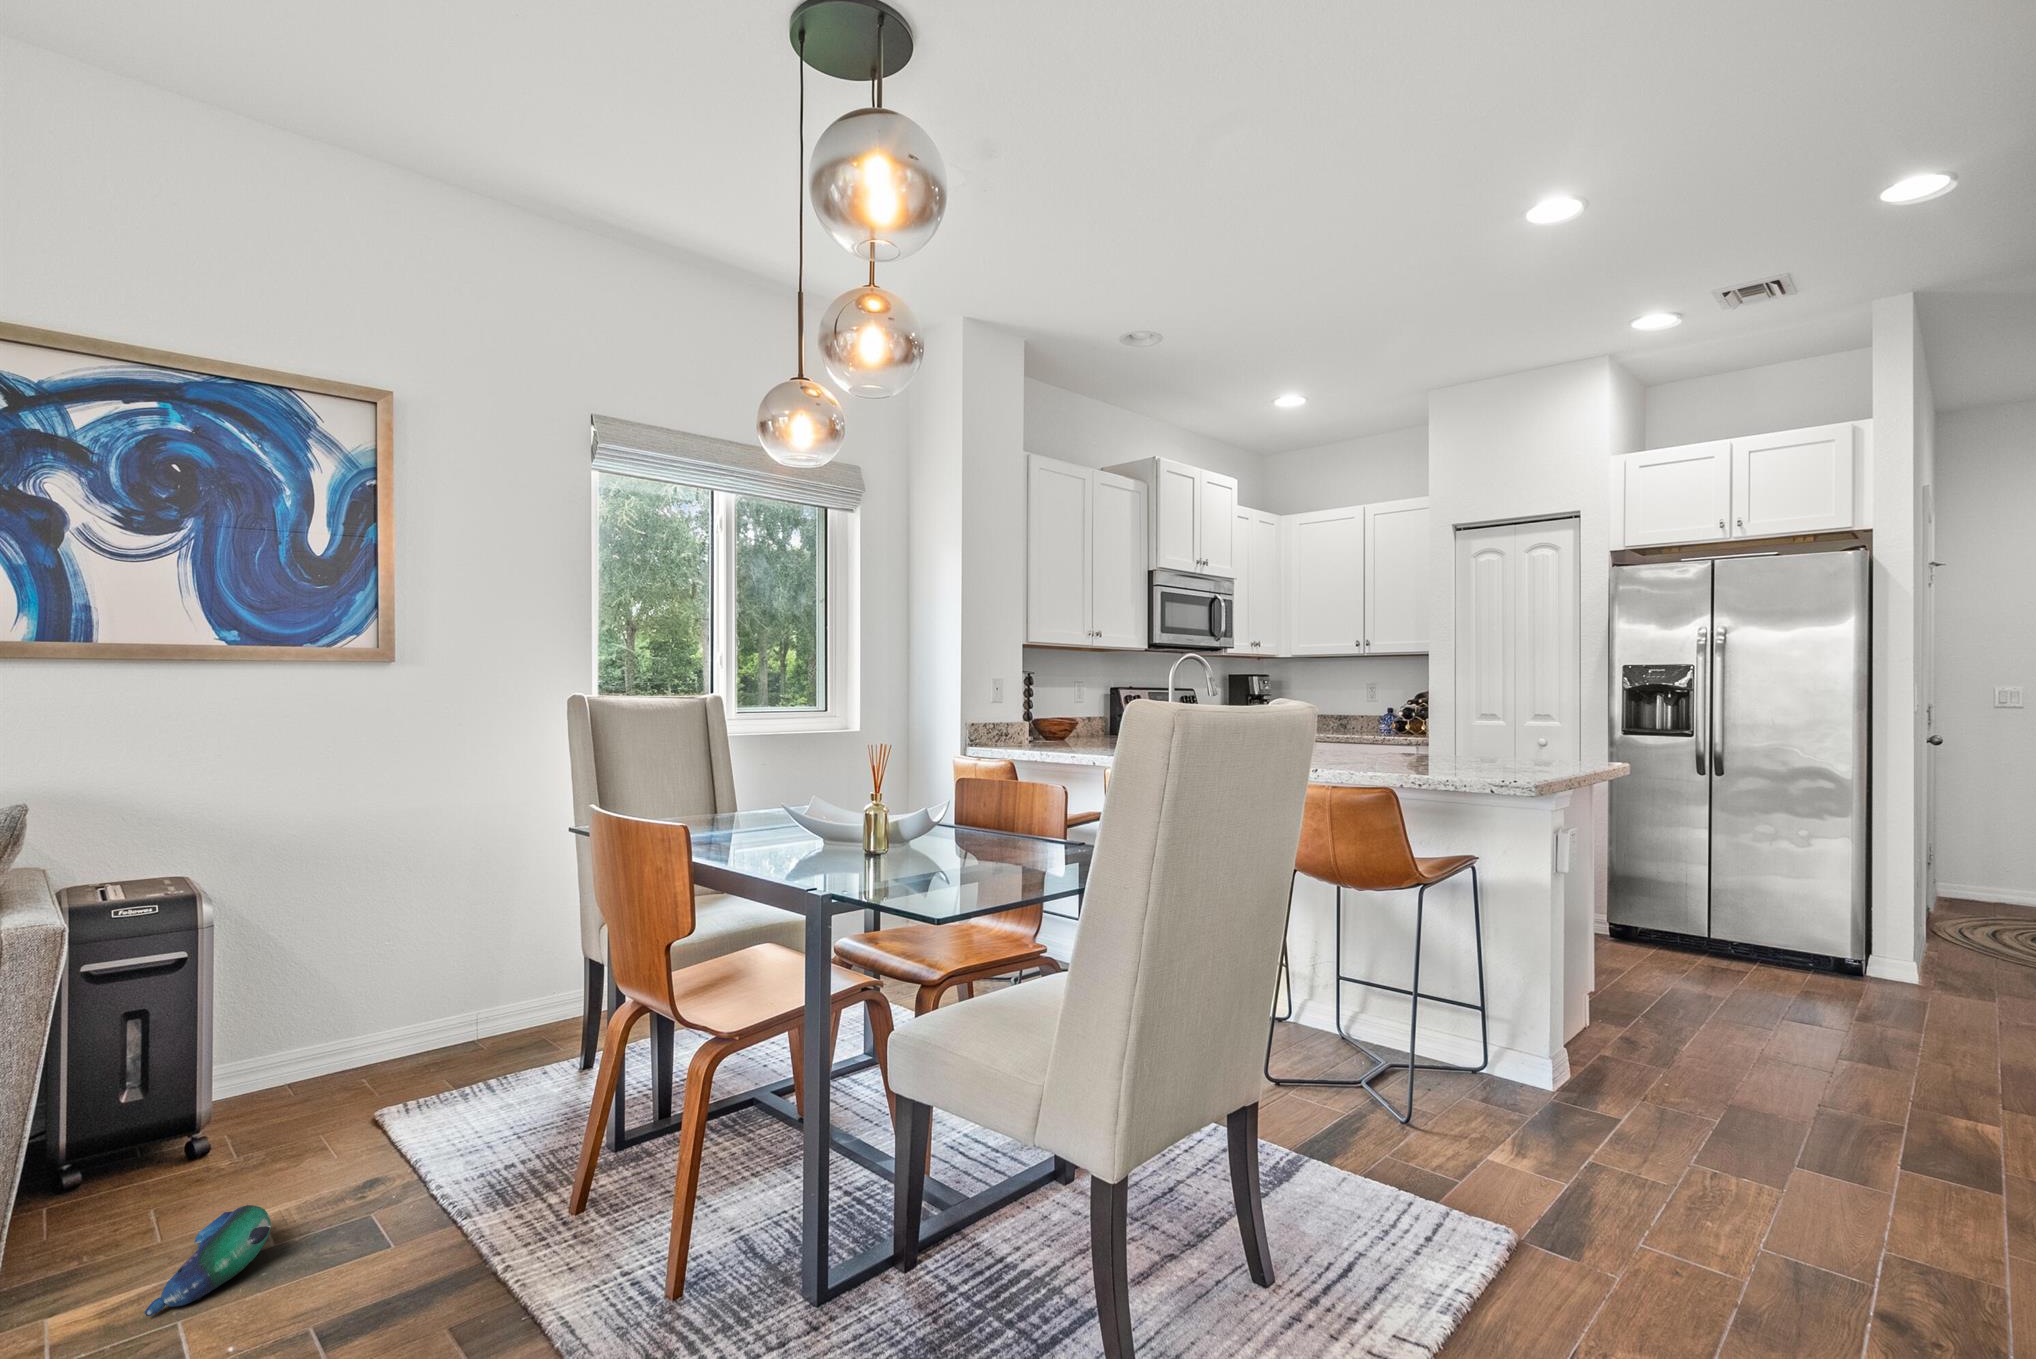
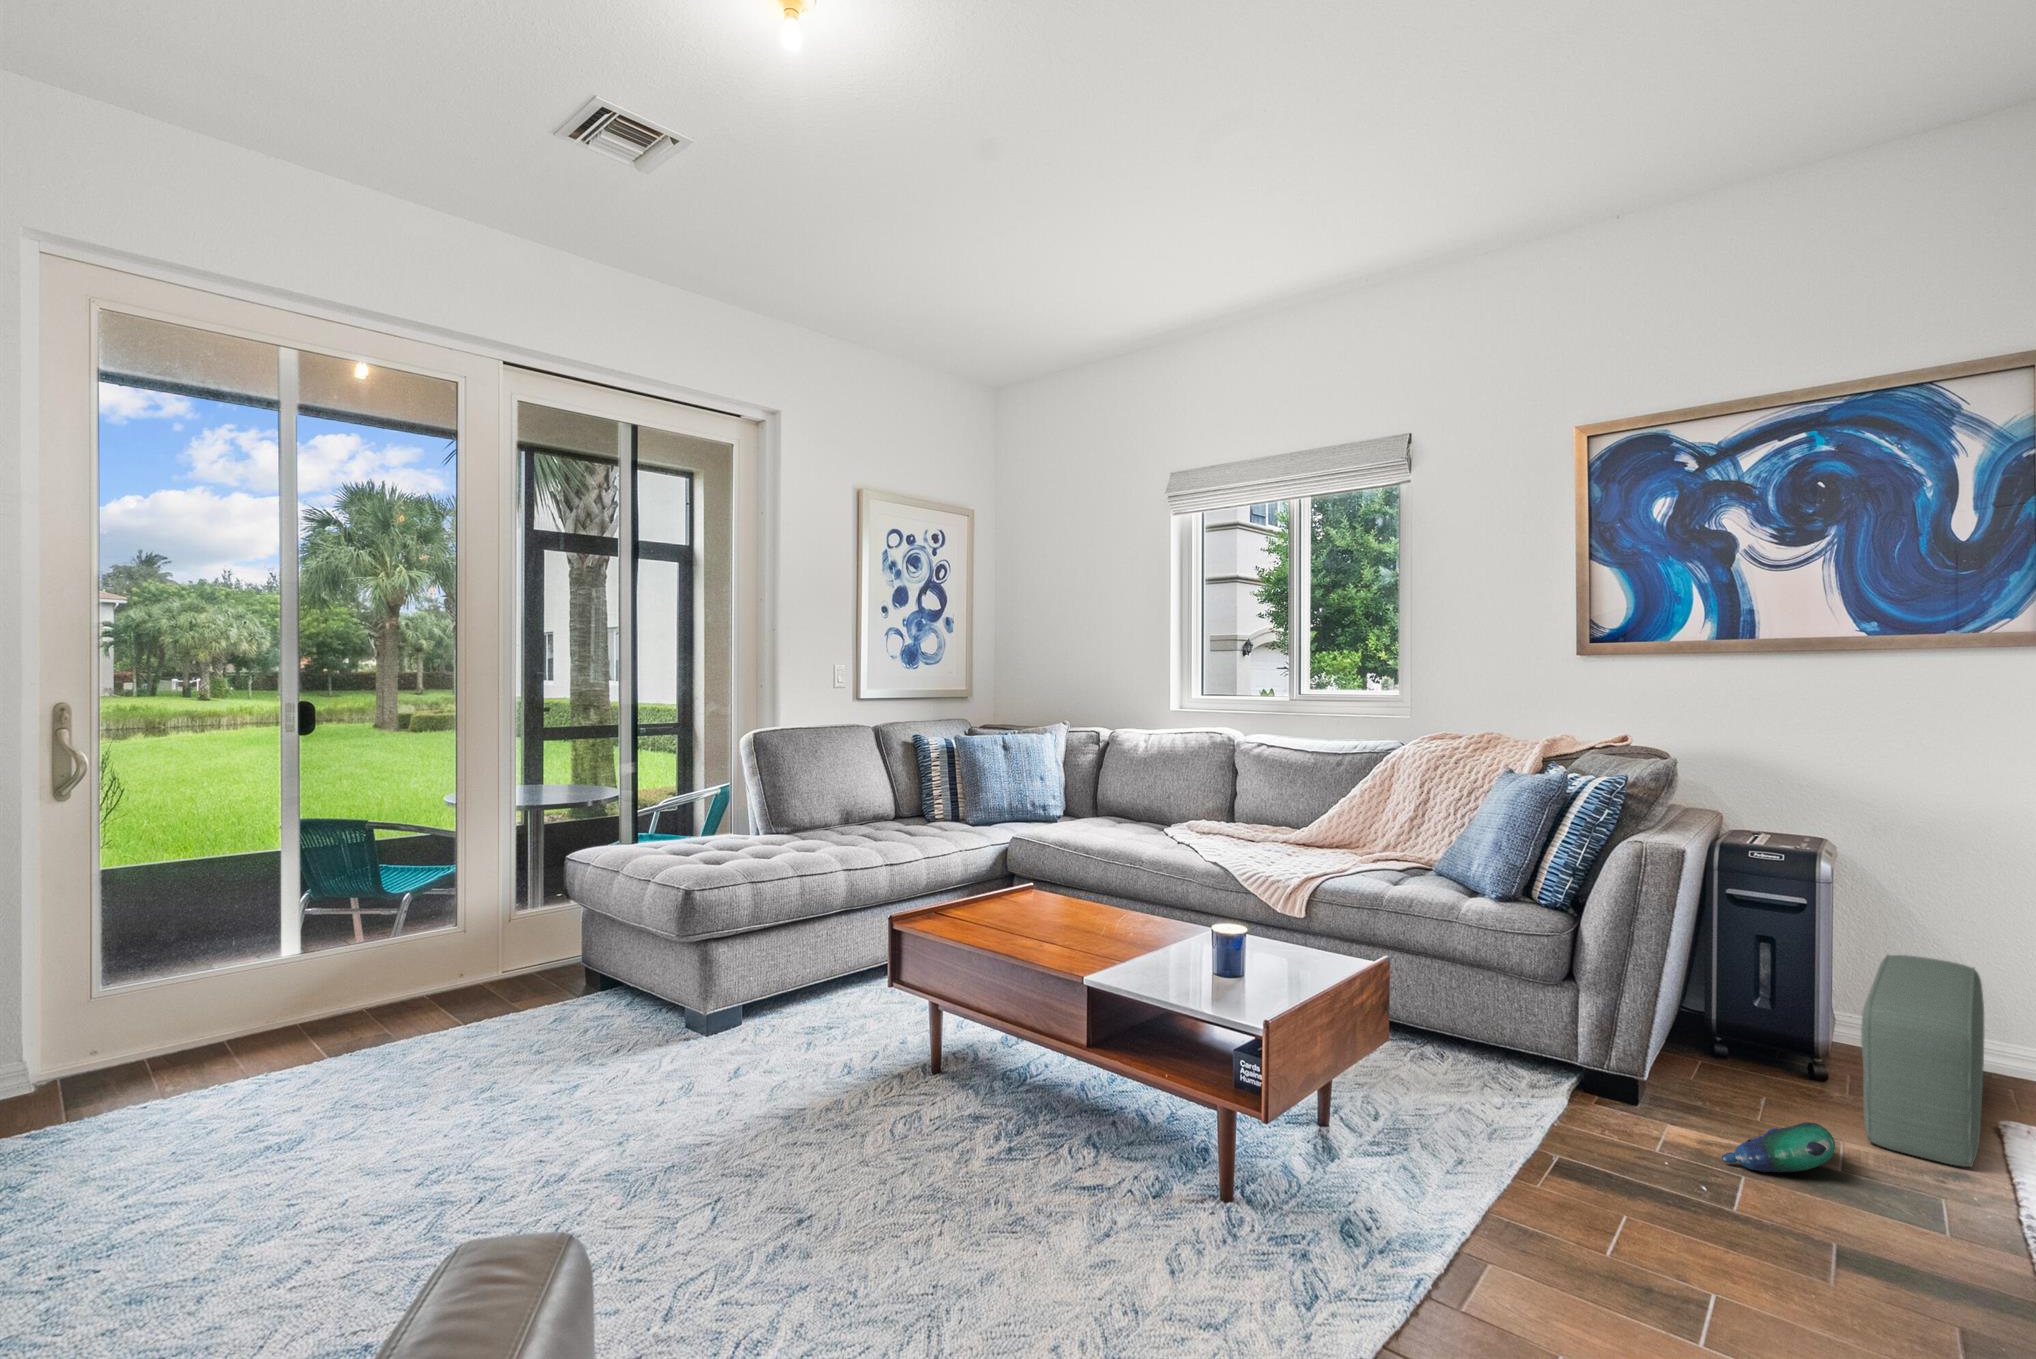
pouf: none [254,973,382,1196] -> present [1861,955,1984,1167]

